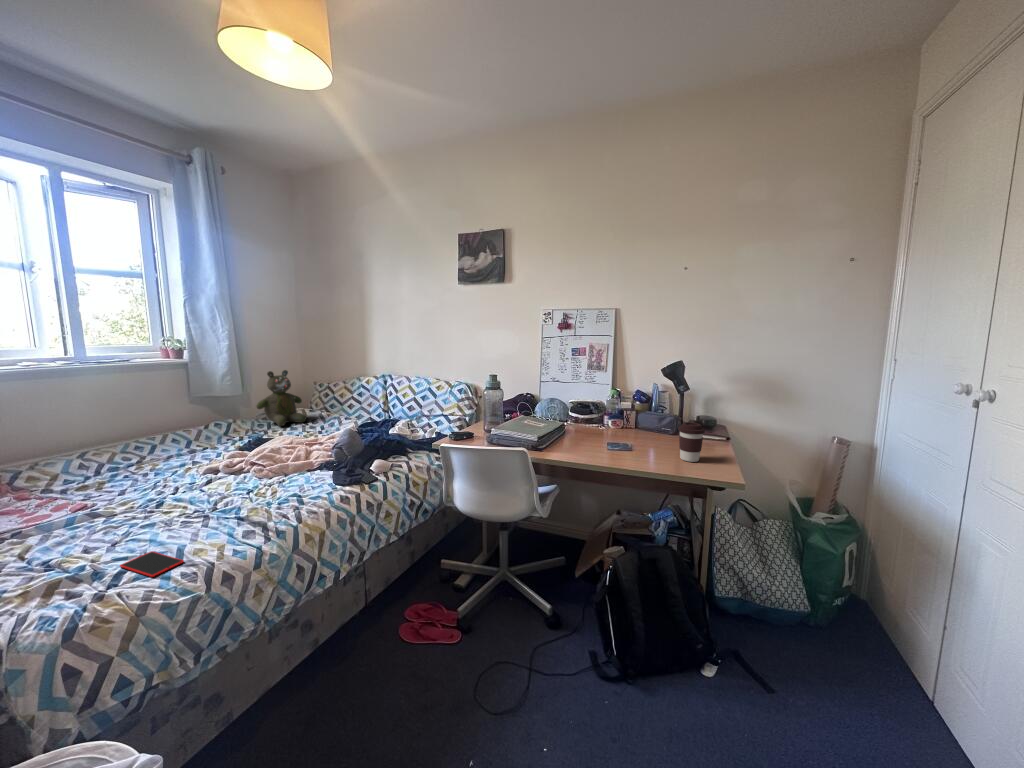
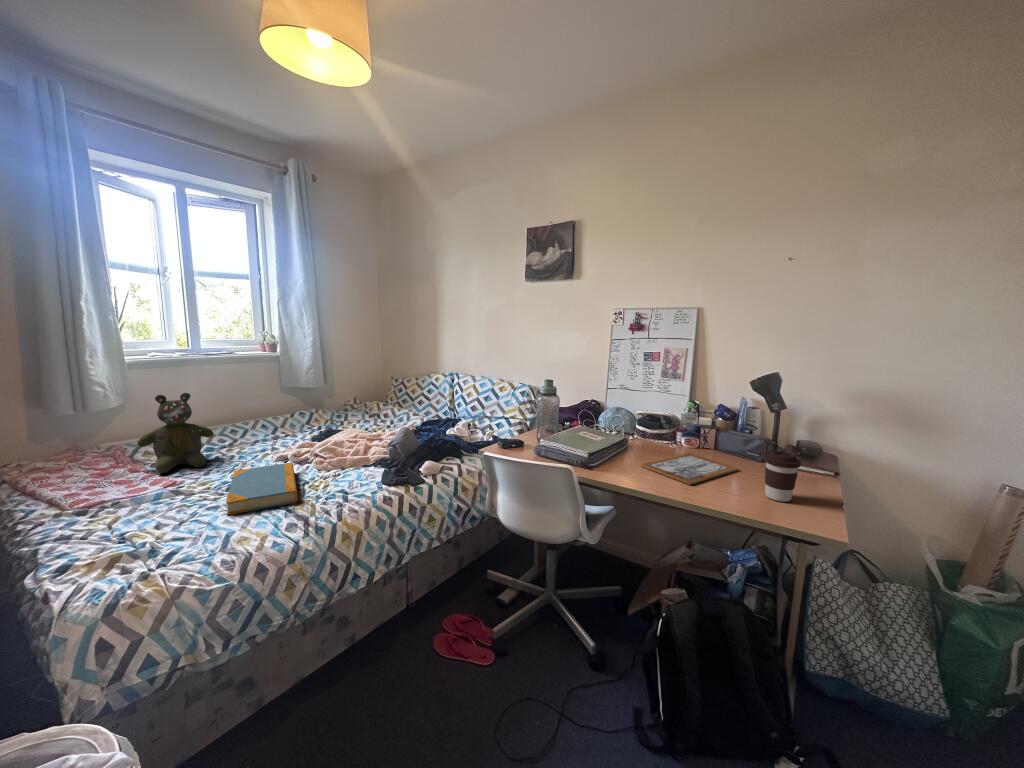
teddy bear: present [256,370,306,426] -> present [137,393,214,473]
picture frame: none [580,432,656,456] -> present [640,453,738,485]
book: none [162,473,248,531] -> present [226,463,298,515]
smartphone: present [120,551,184,577] -> none [175,534,226,561]

